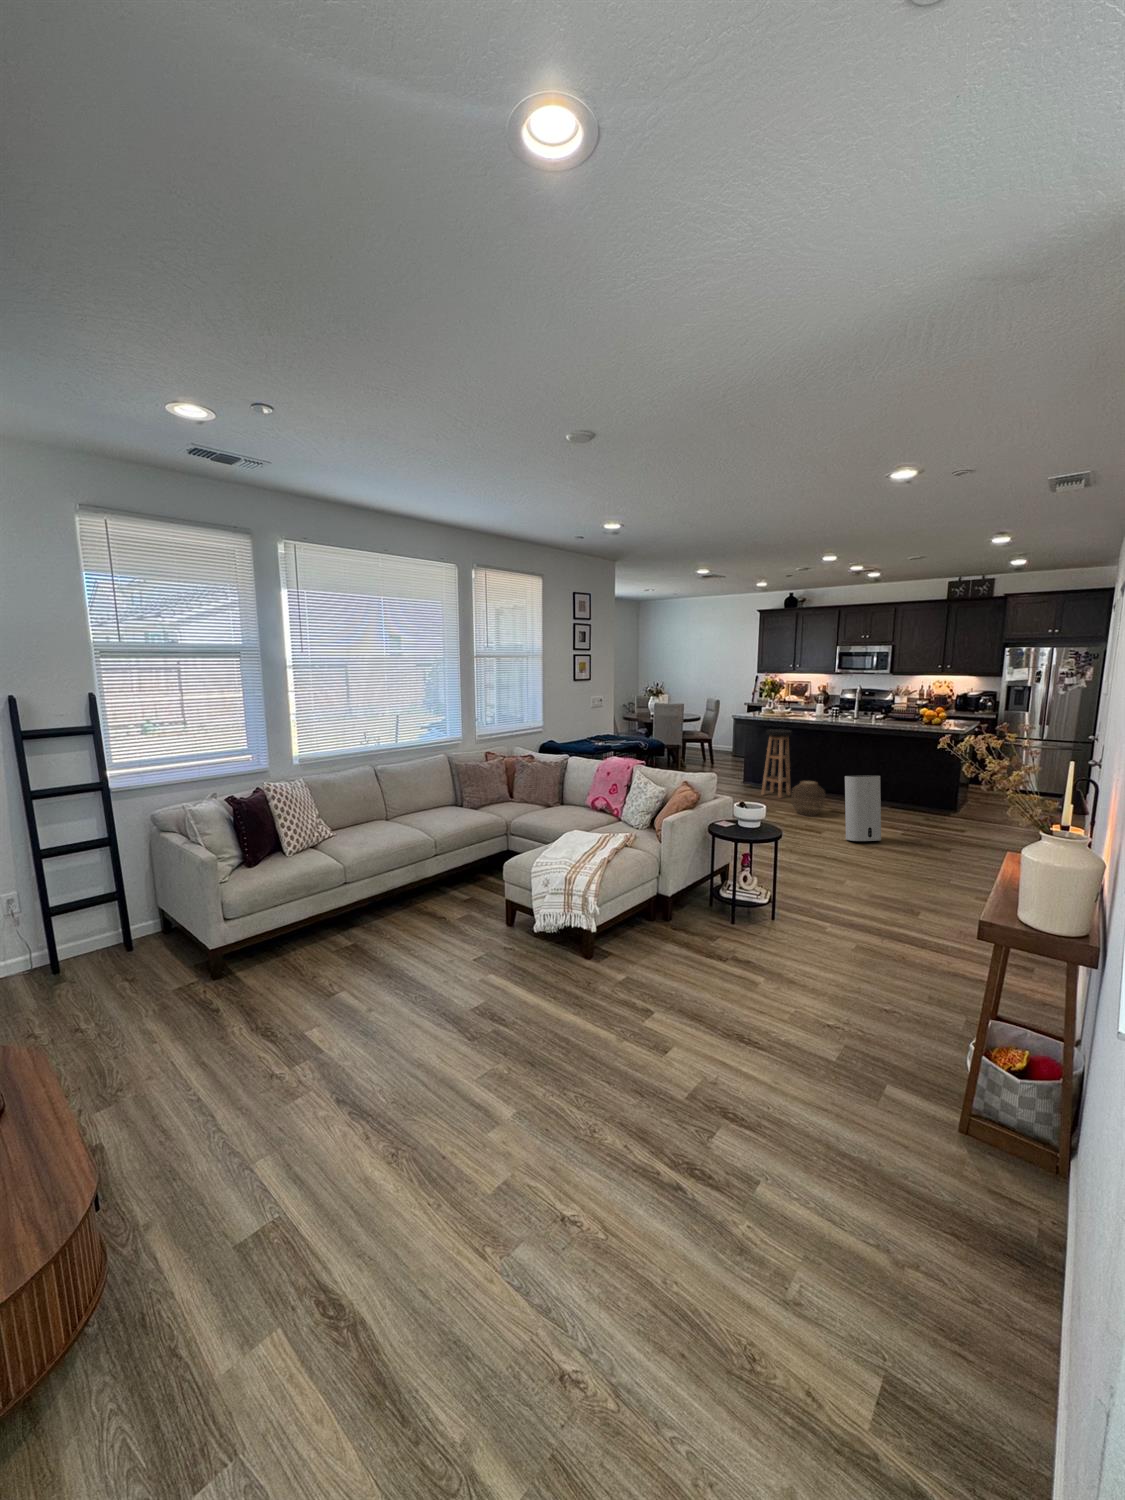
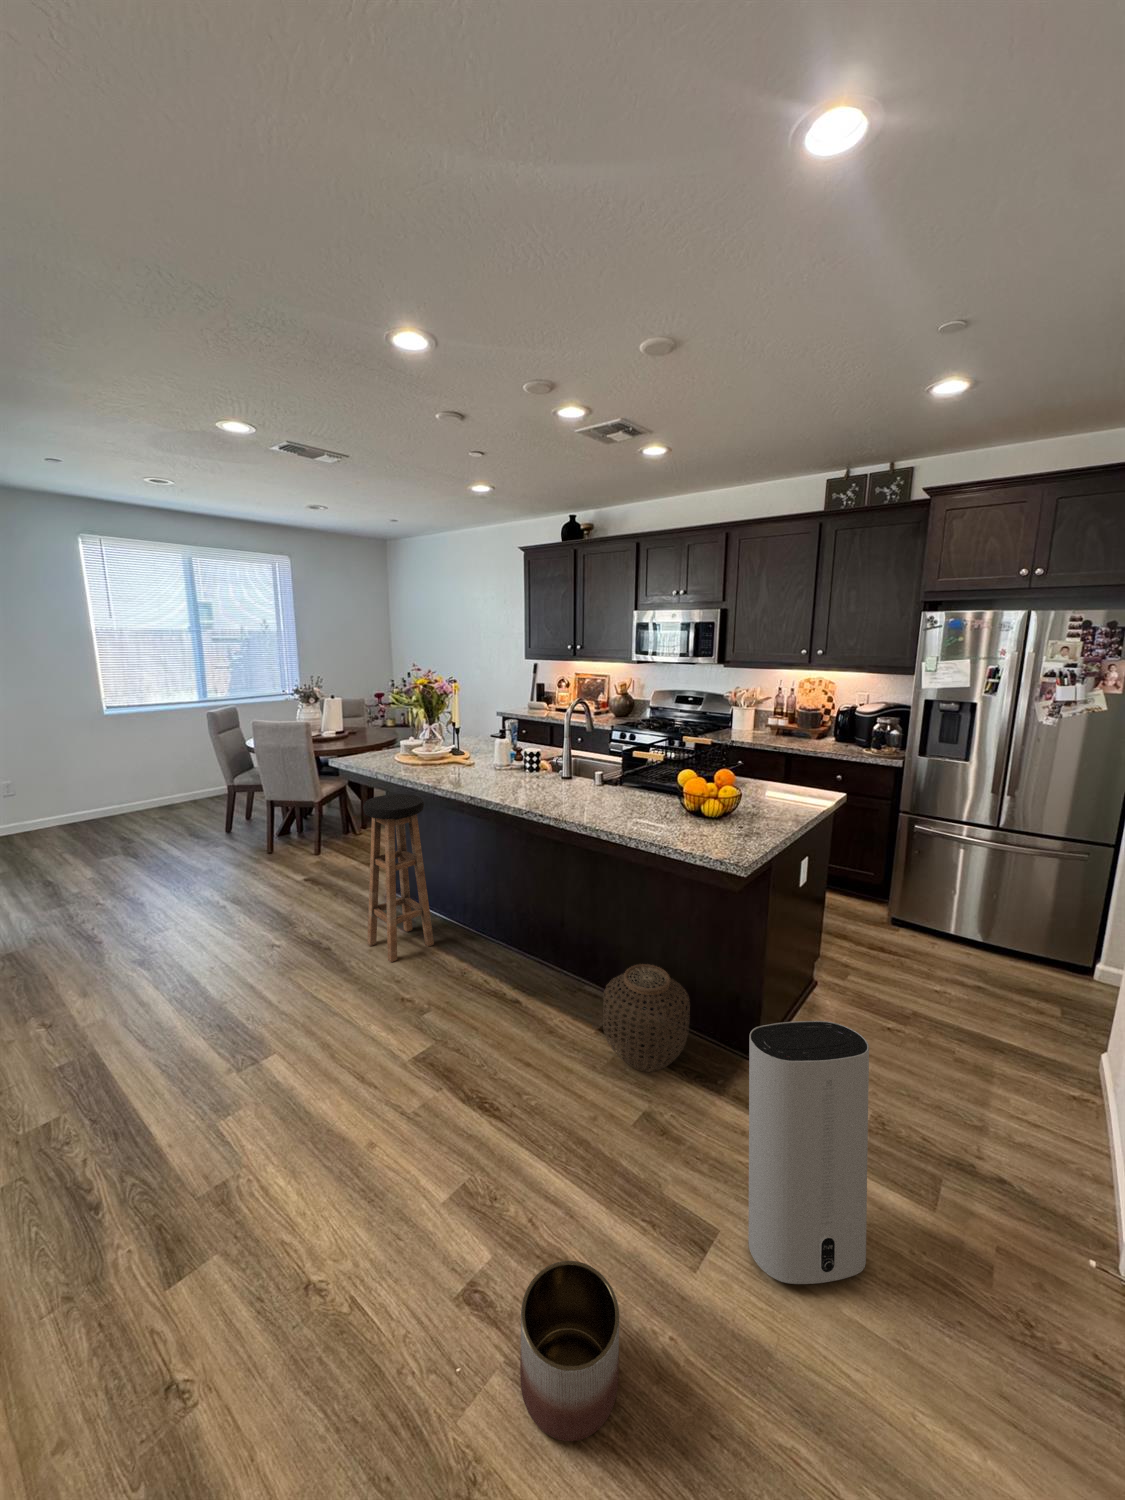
air purifier: present [845,775,881,841] -> present [748,1021,869,1284]
woven basket: present [791,781,825,816] -> present [603,964,690,1072]
planter: none [926,819,956,846] -> present [520,1261,619,1441]

